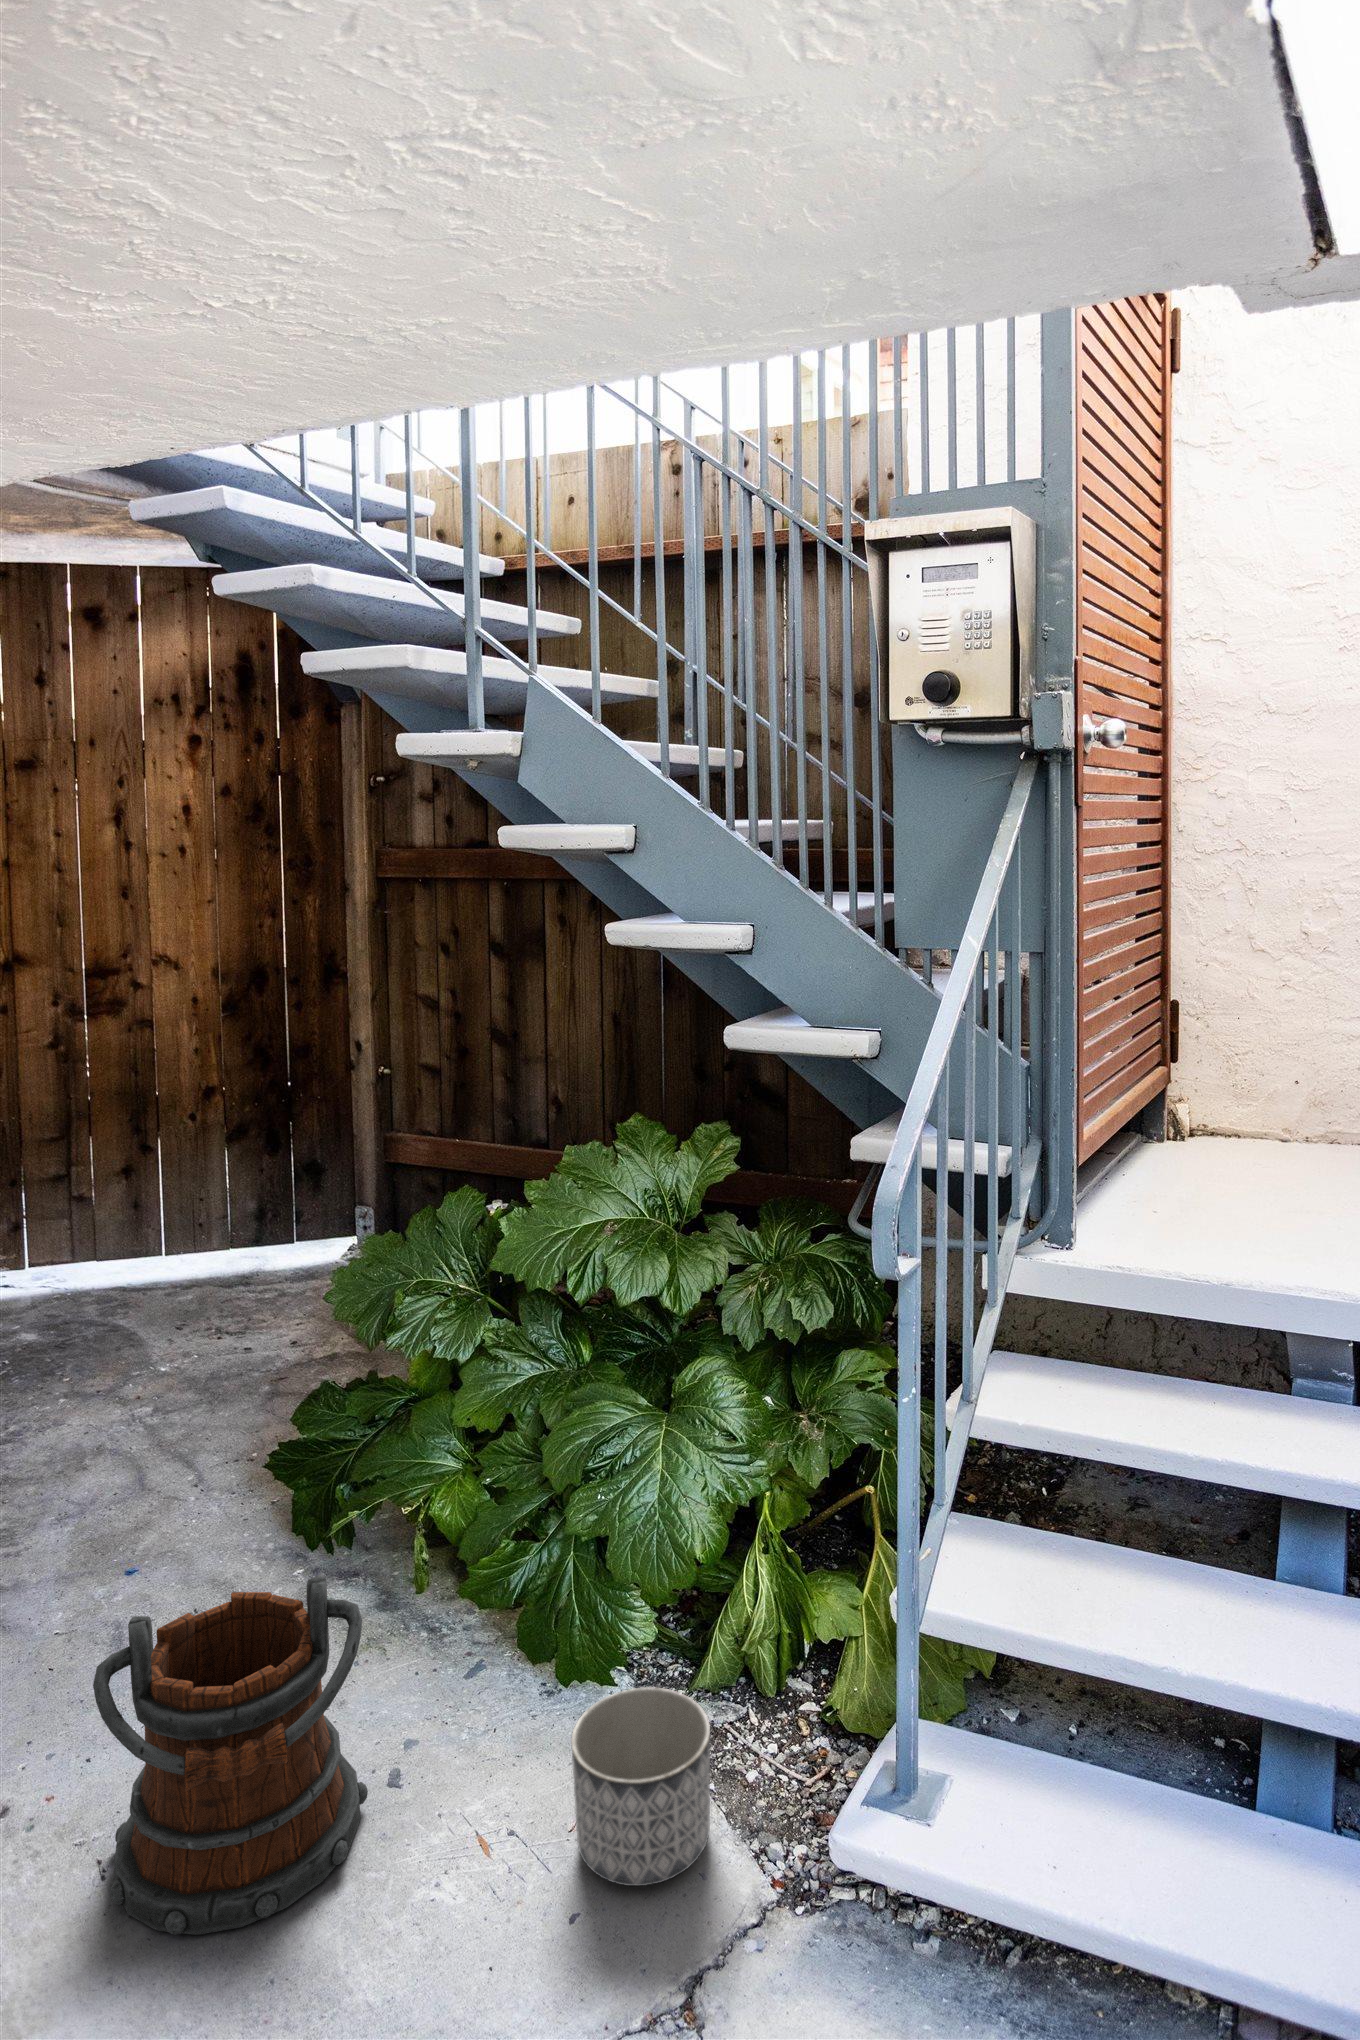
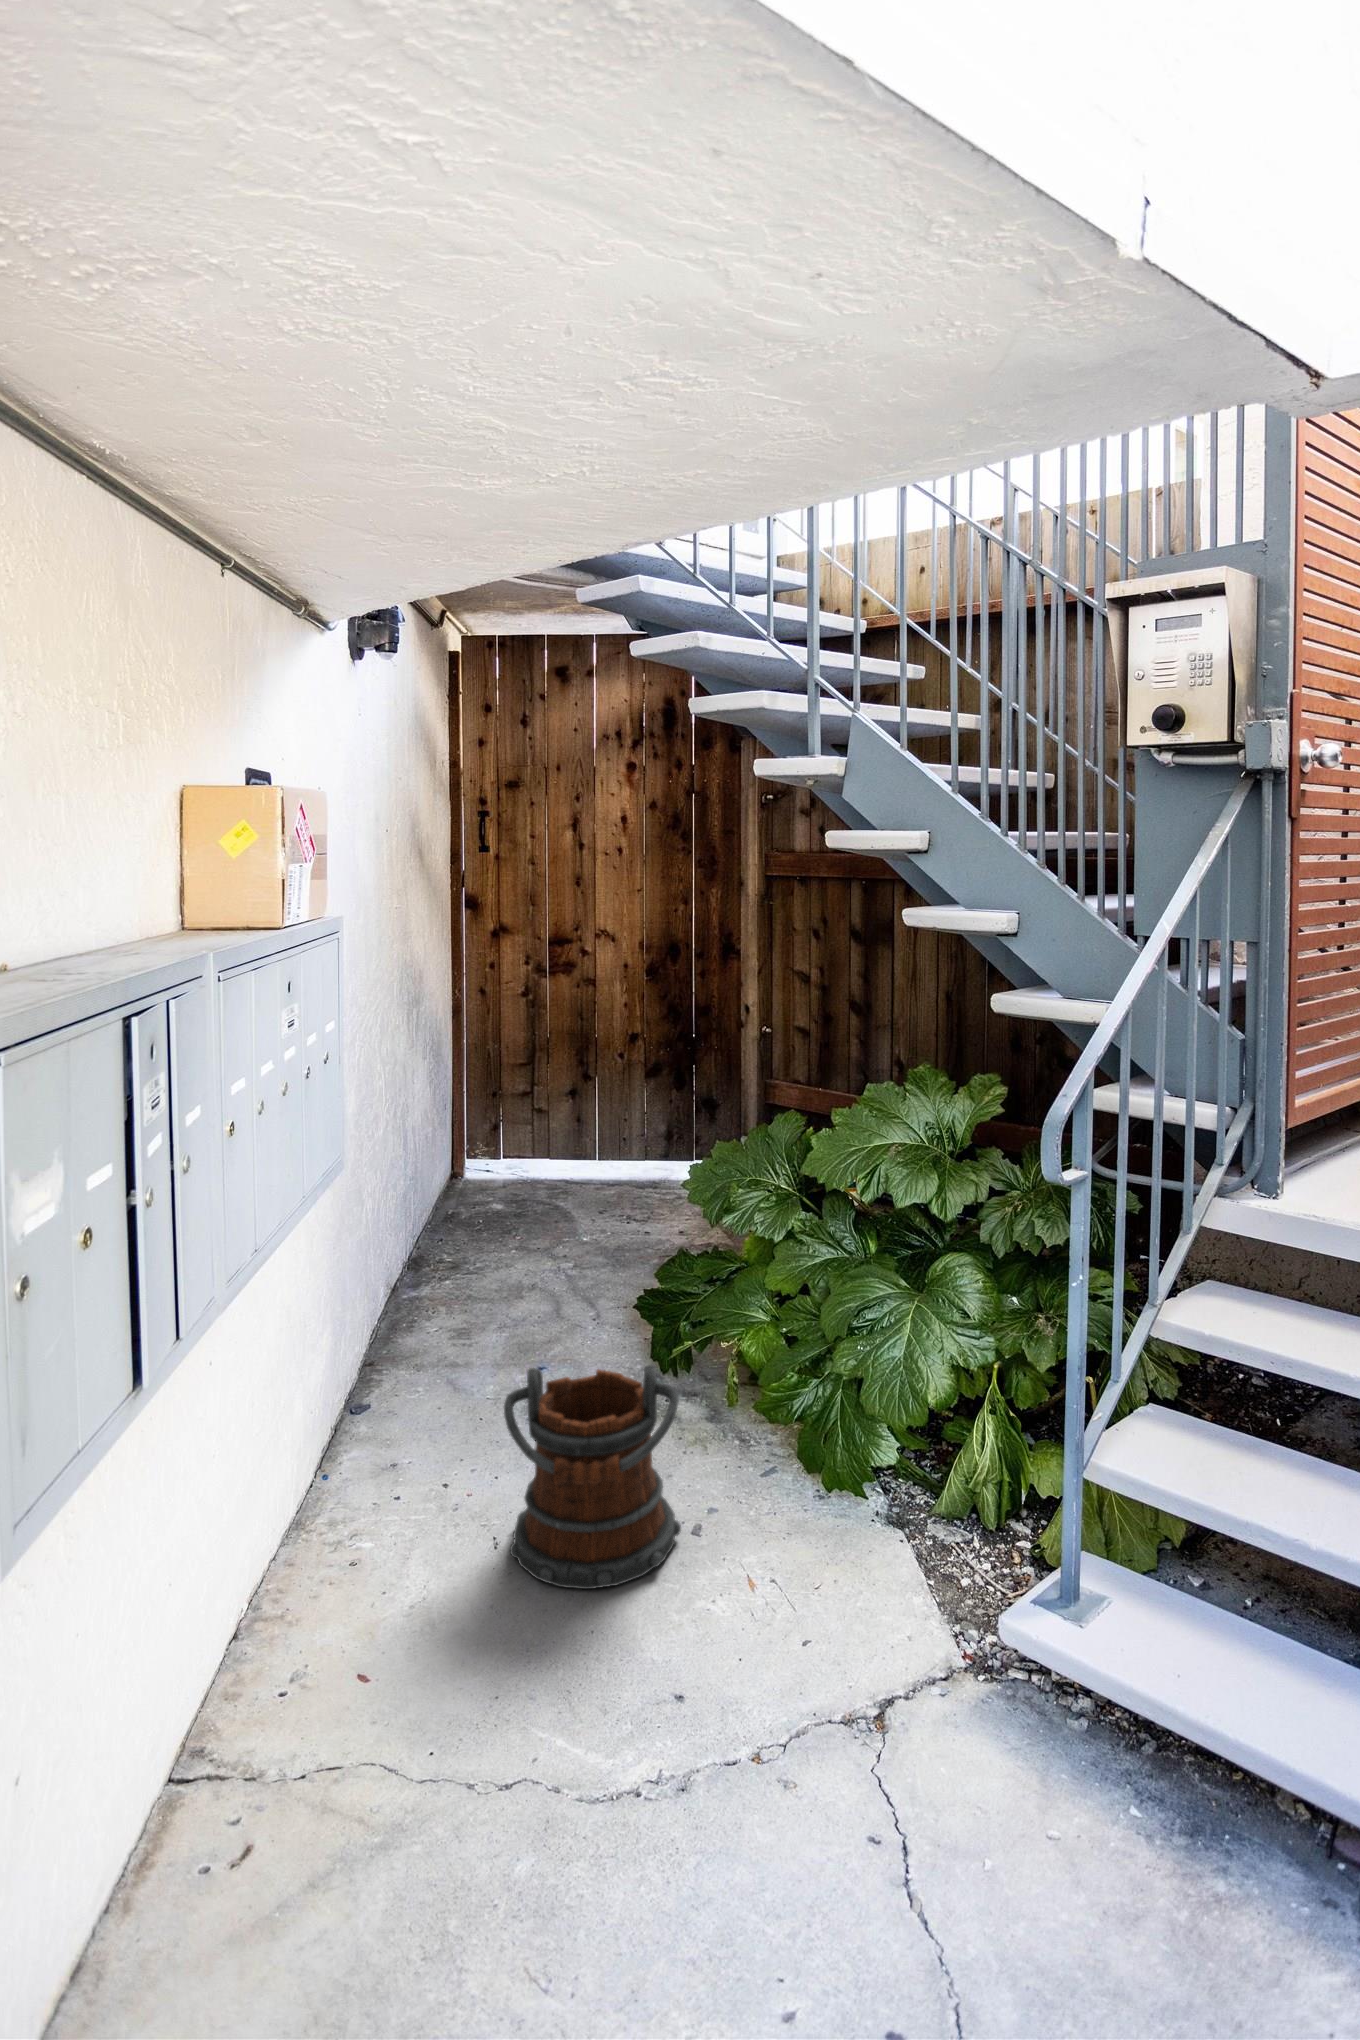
planter: present [571,1687,710,1886] -> none [818,1491,924,1630]

